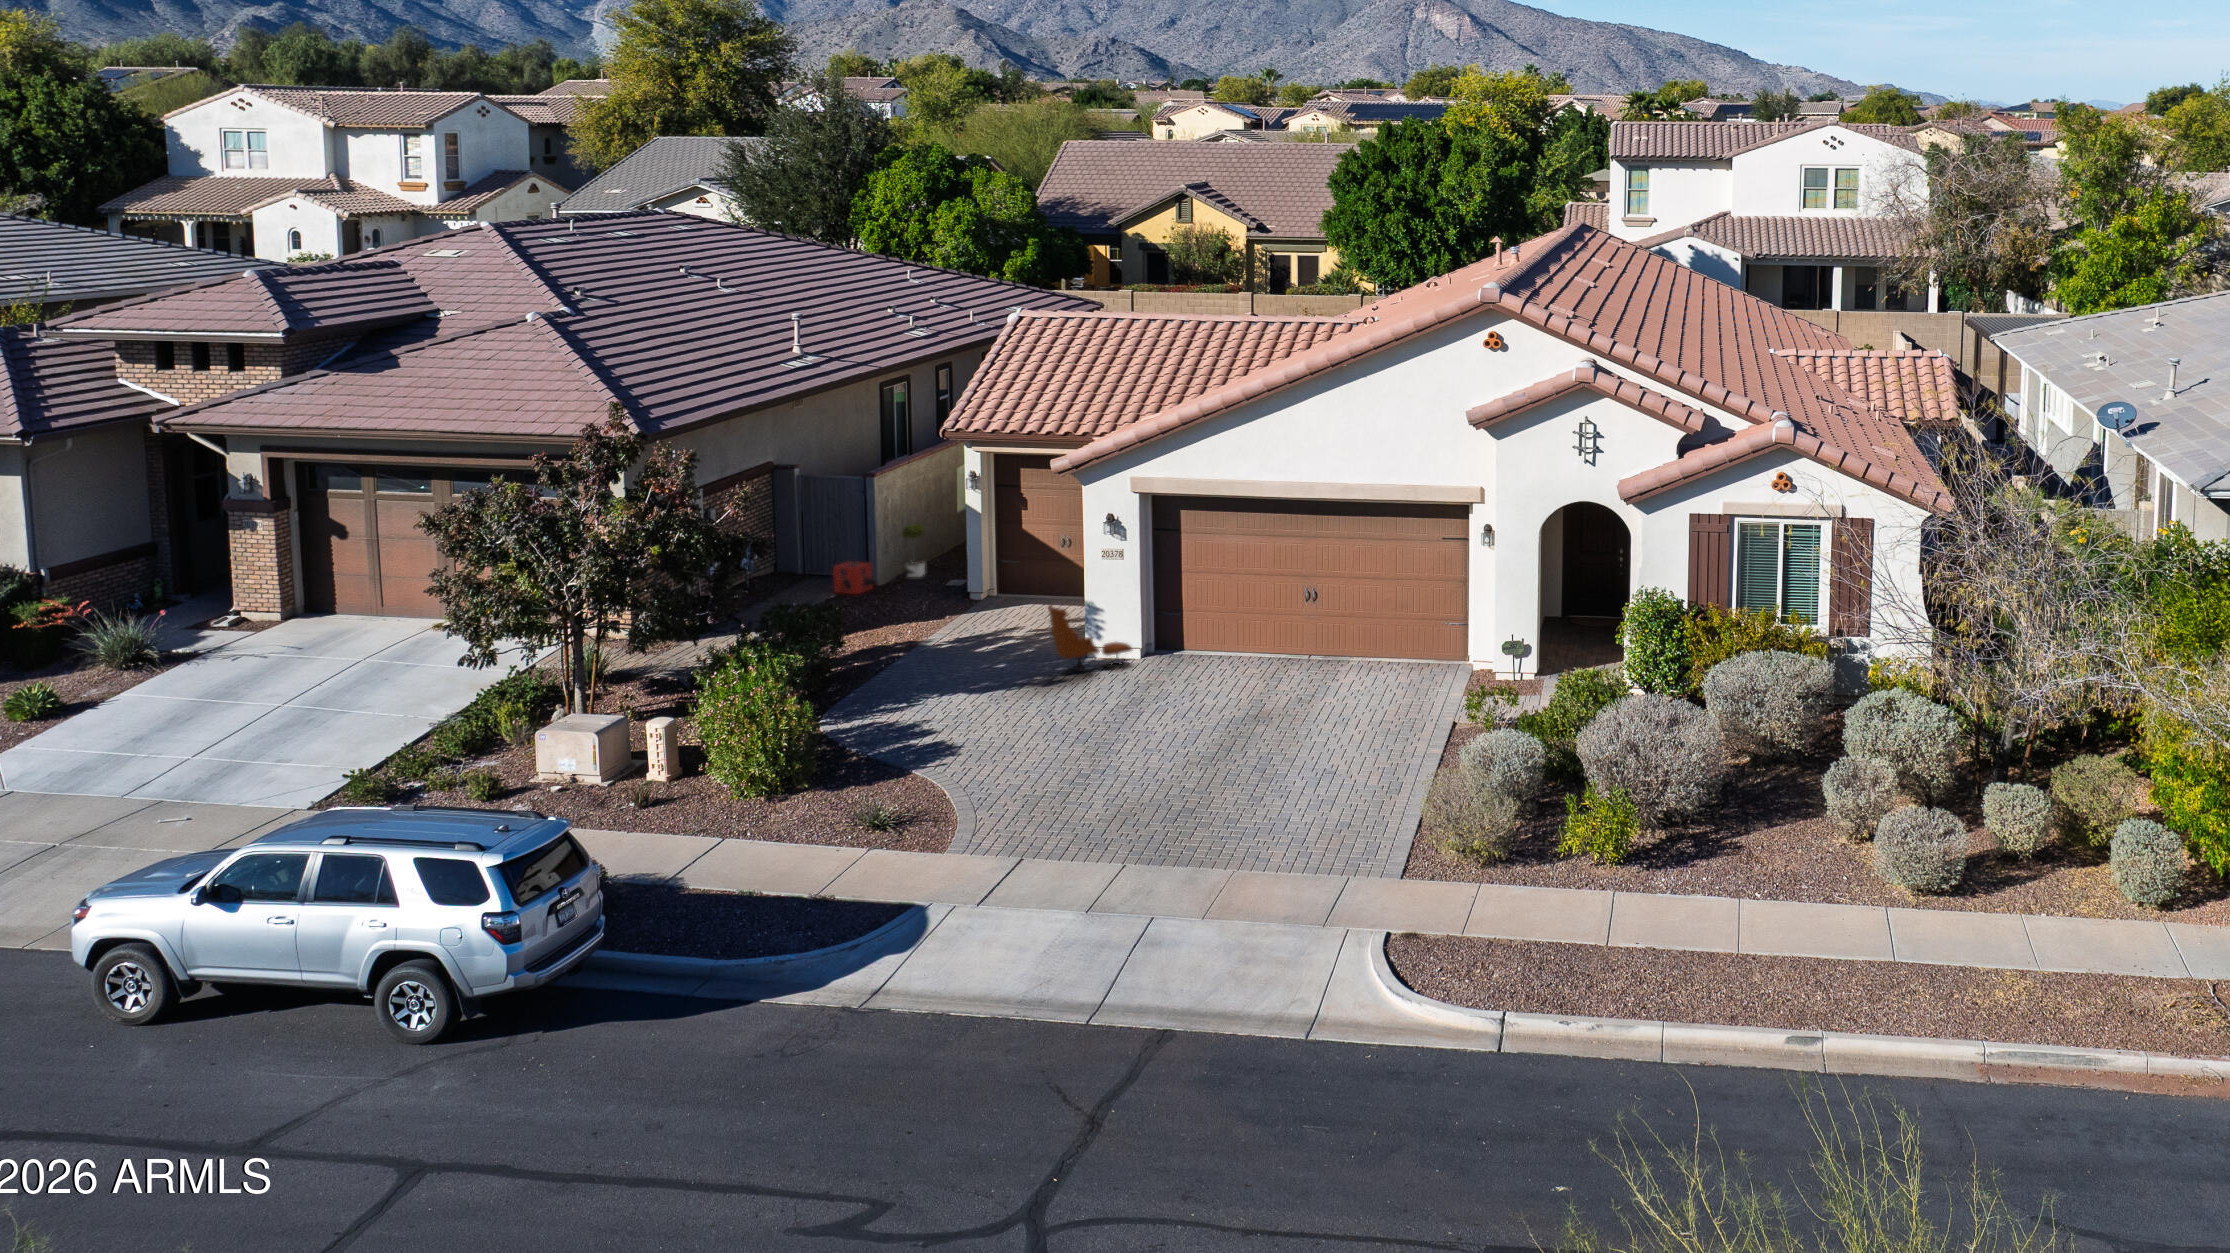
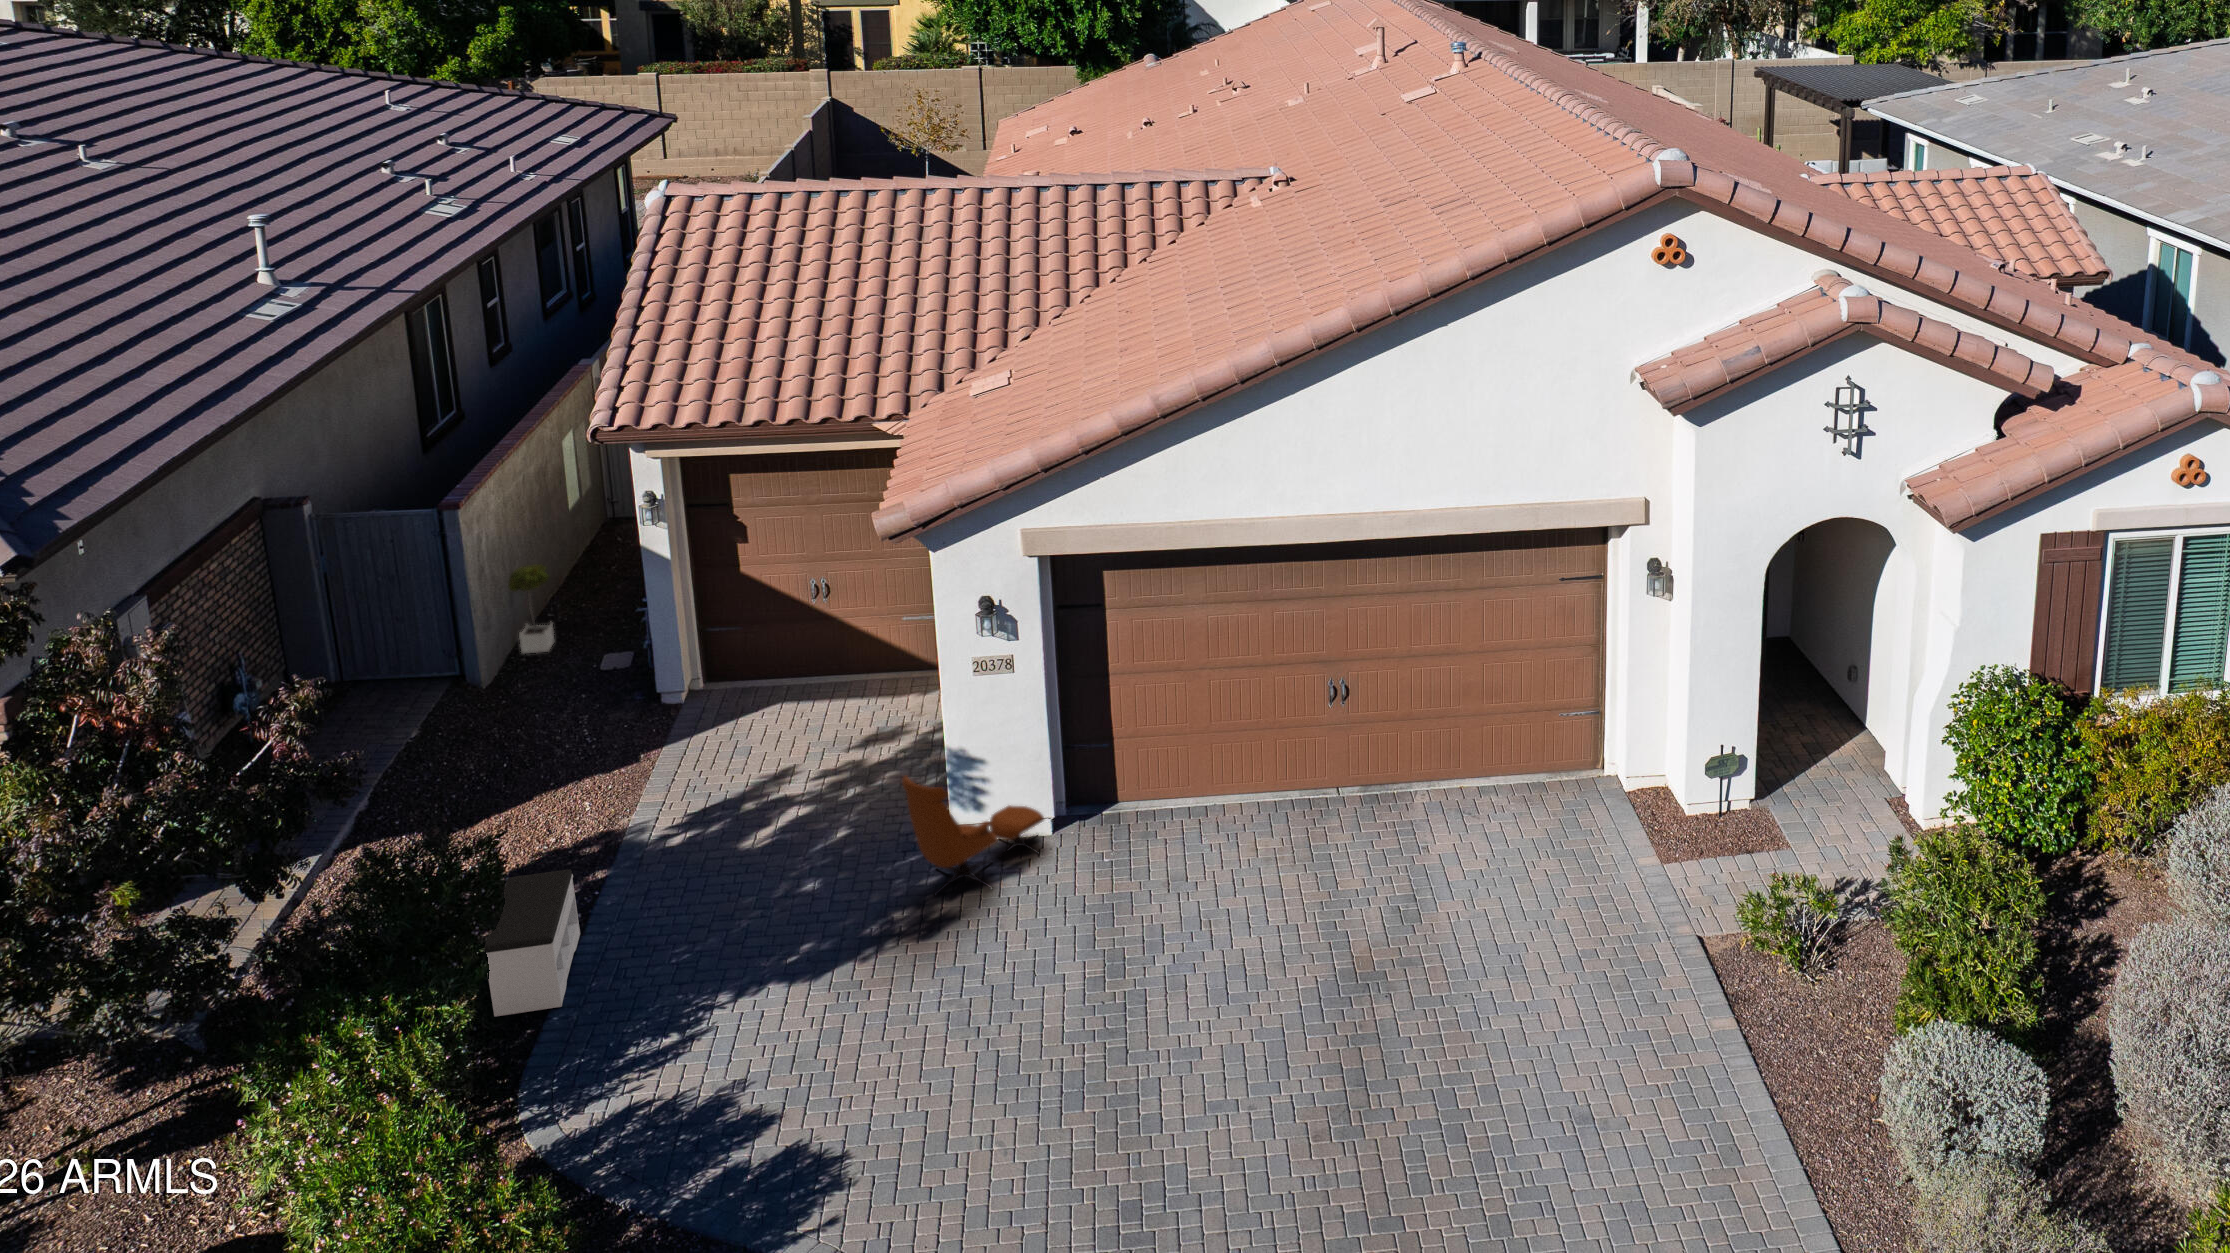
storage box: present [833,562,873,594] -> none [398,649,474,711]
bench: none [824,634,880,691] -> present [484,870,580,1016]

